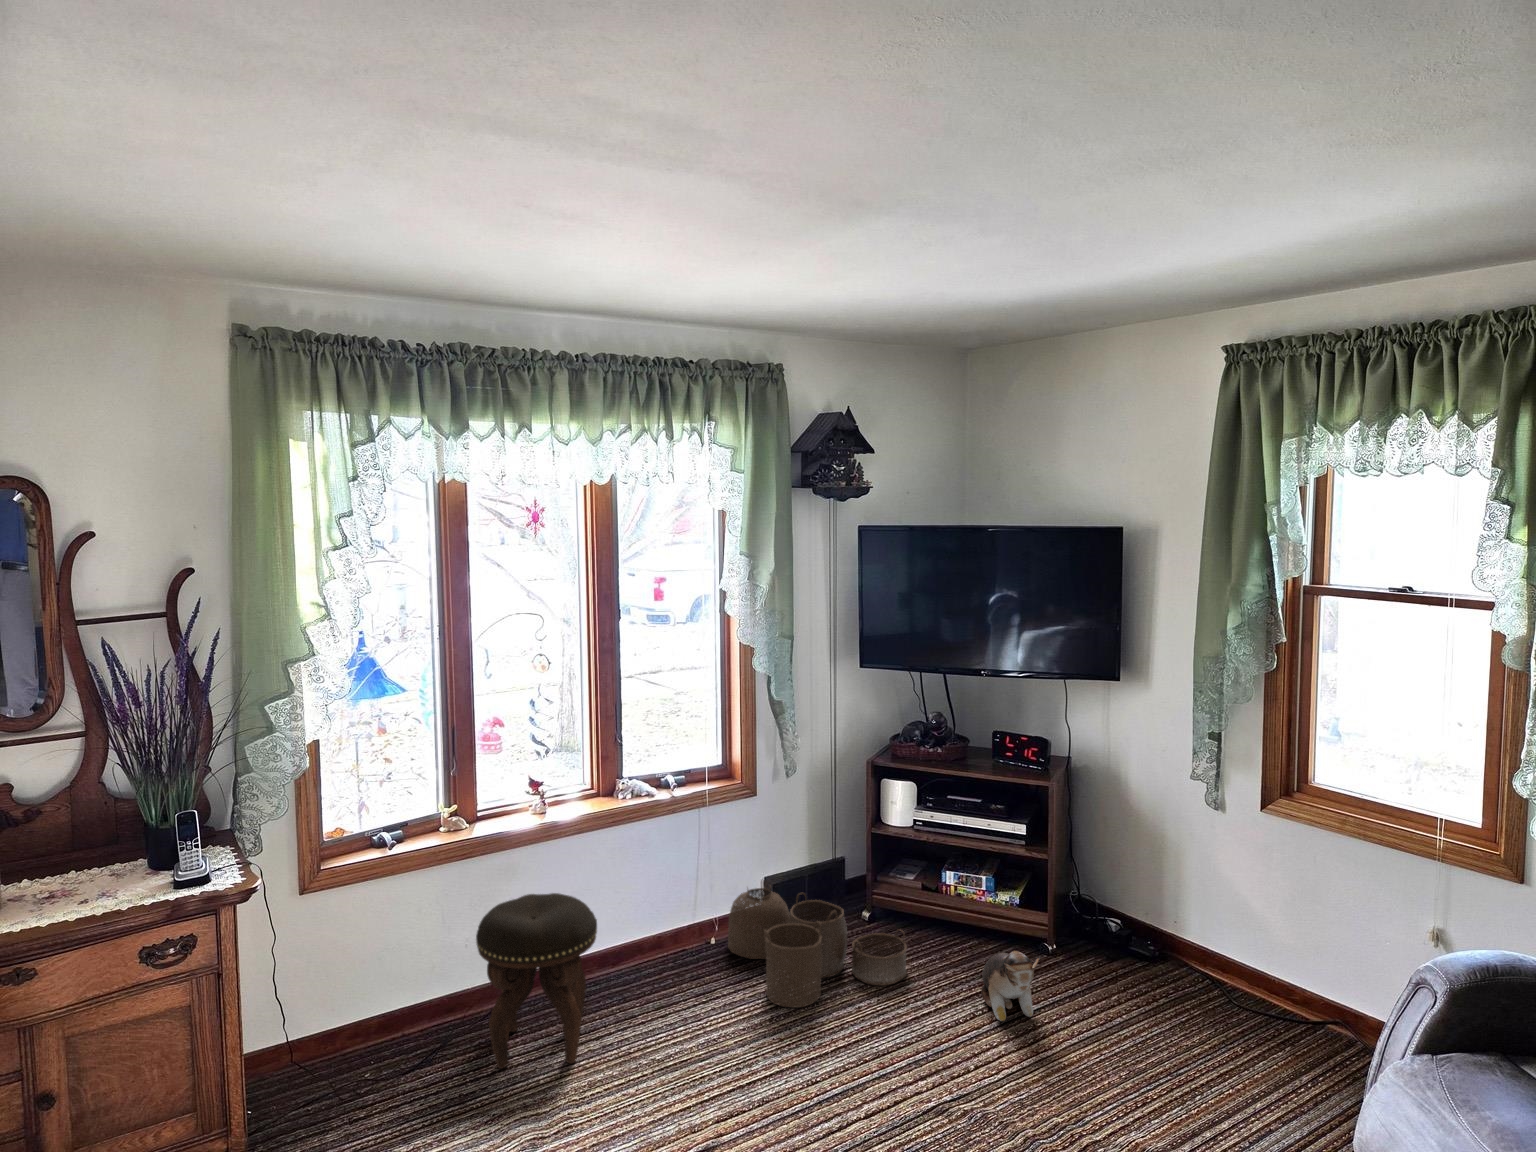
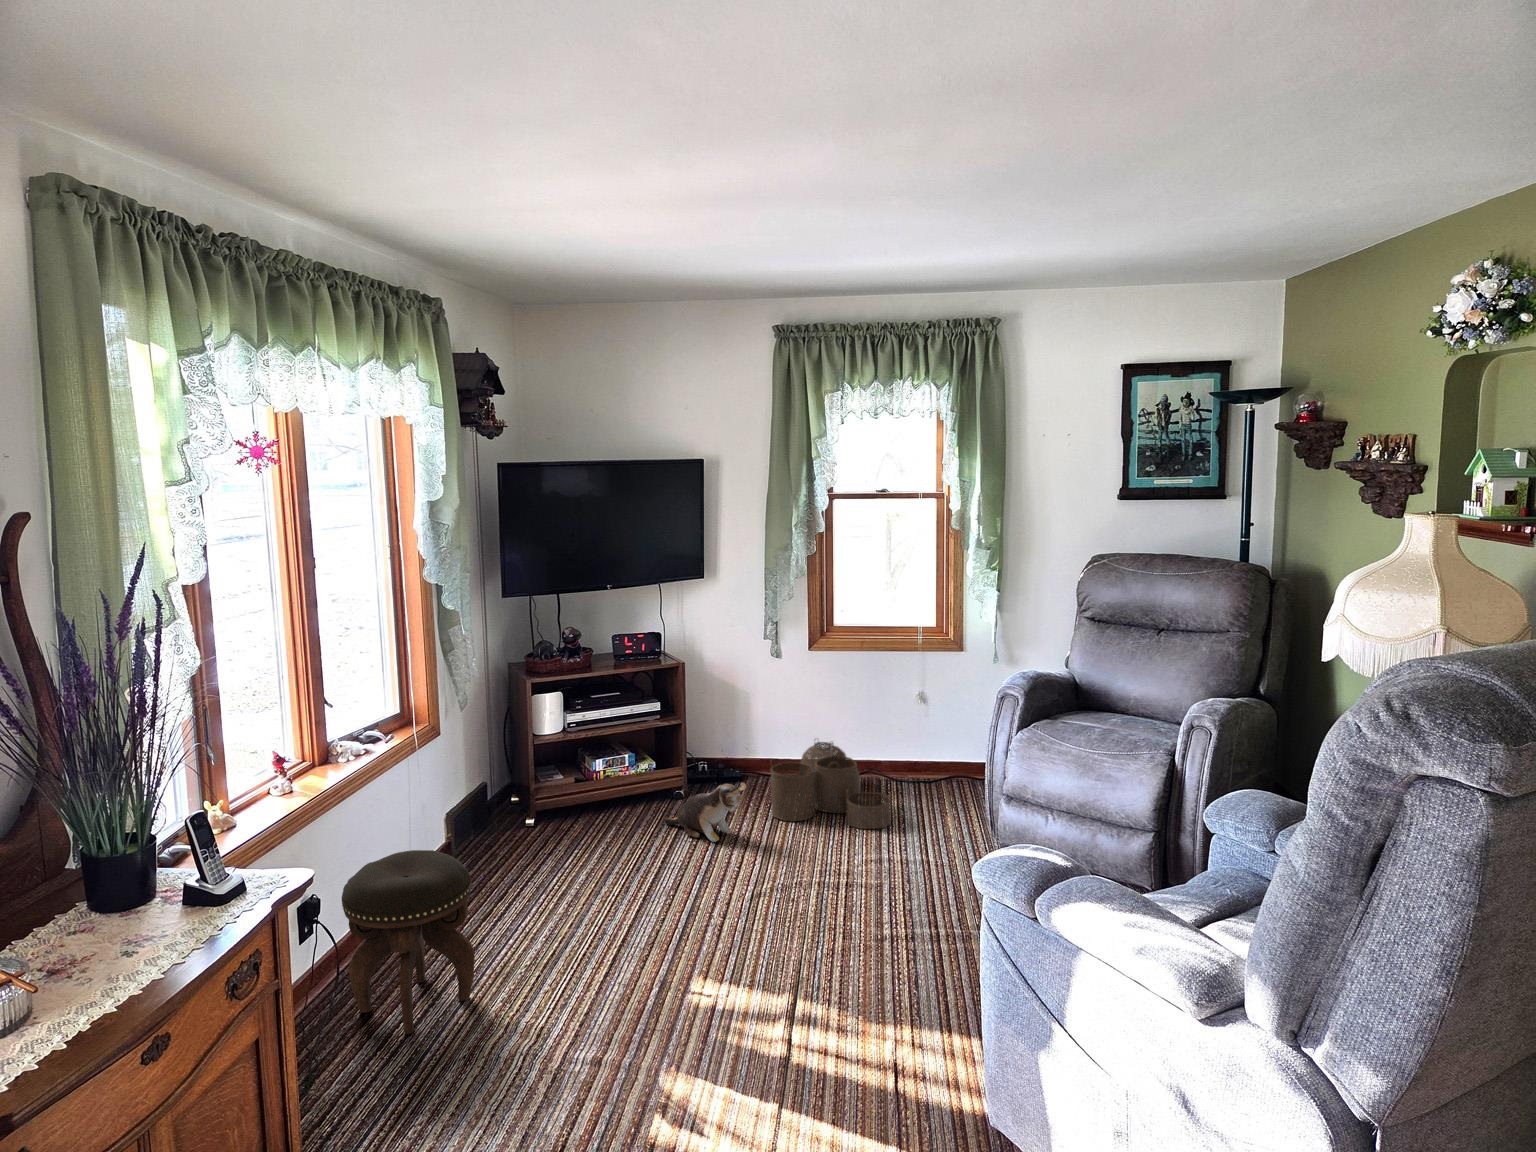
woven basket: present [728,886,907,1007] -> present [771,742,891,829]

